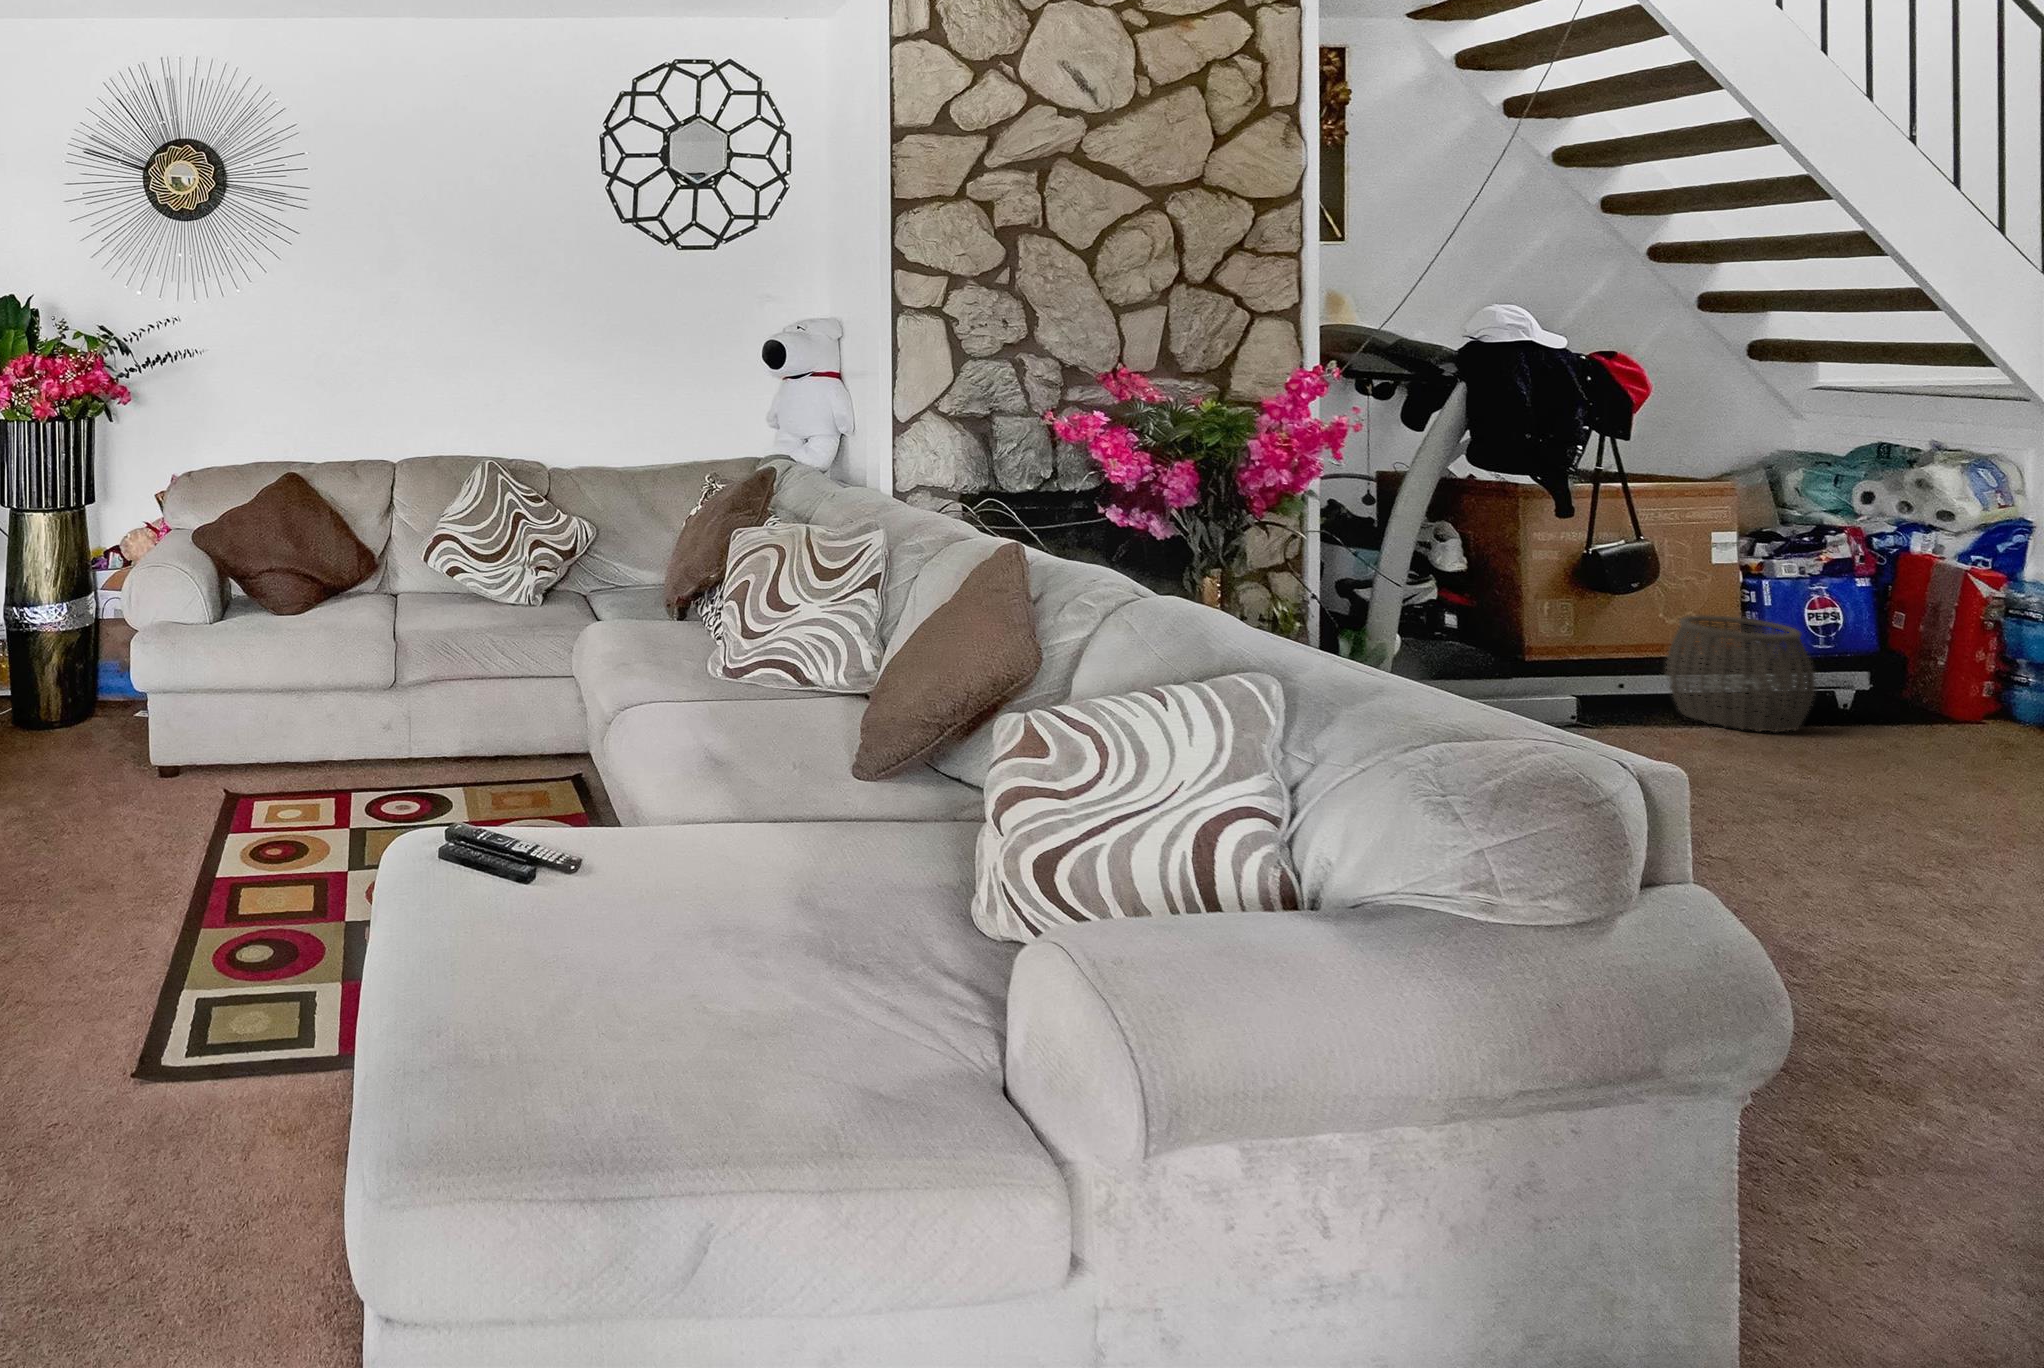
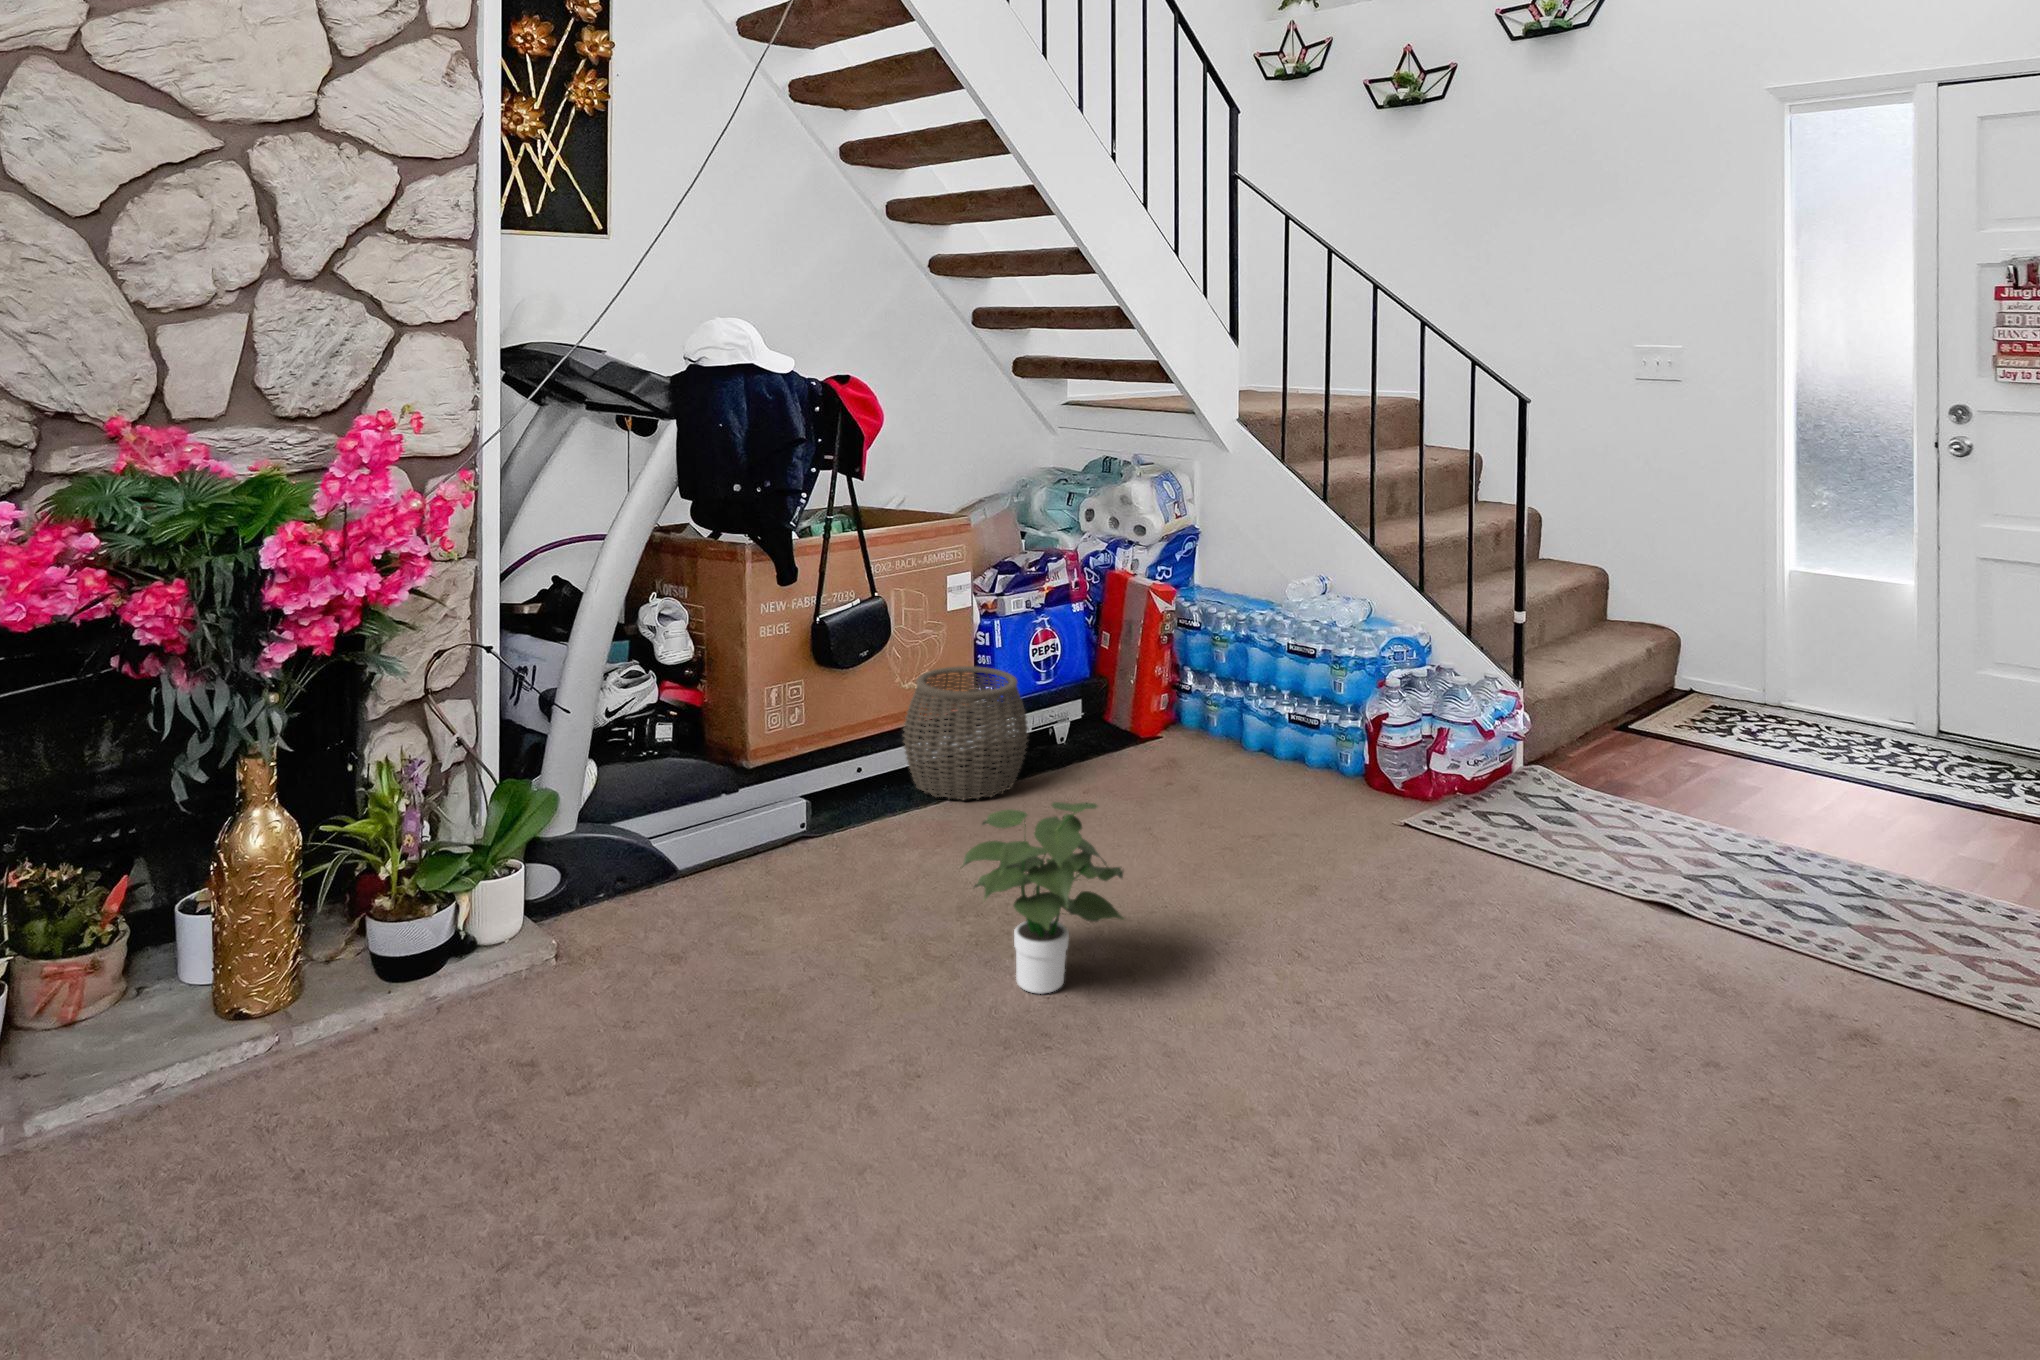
potted plant: none [1788,698,1989,851] -> present [963,802,1124,994]

